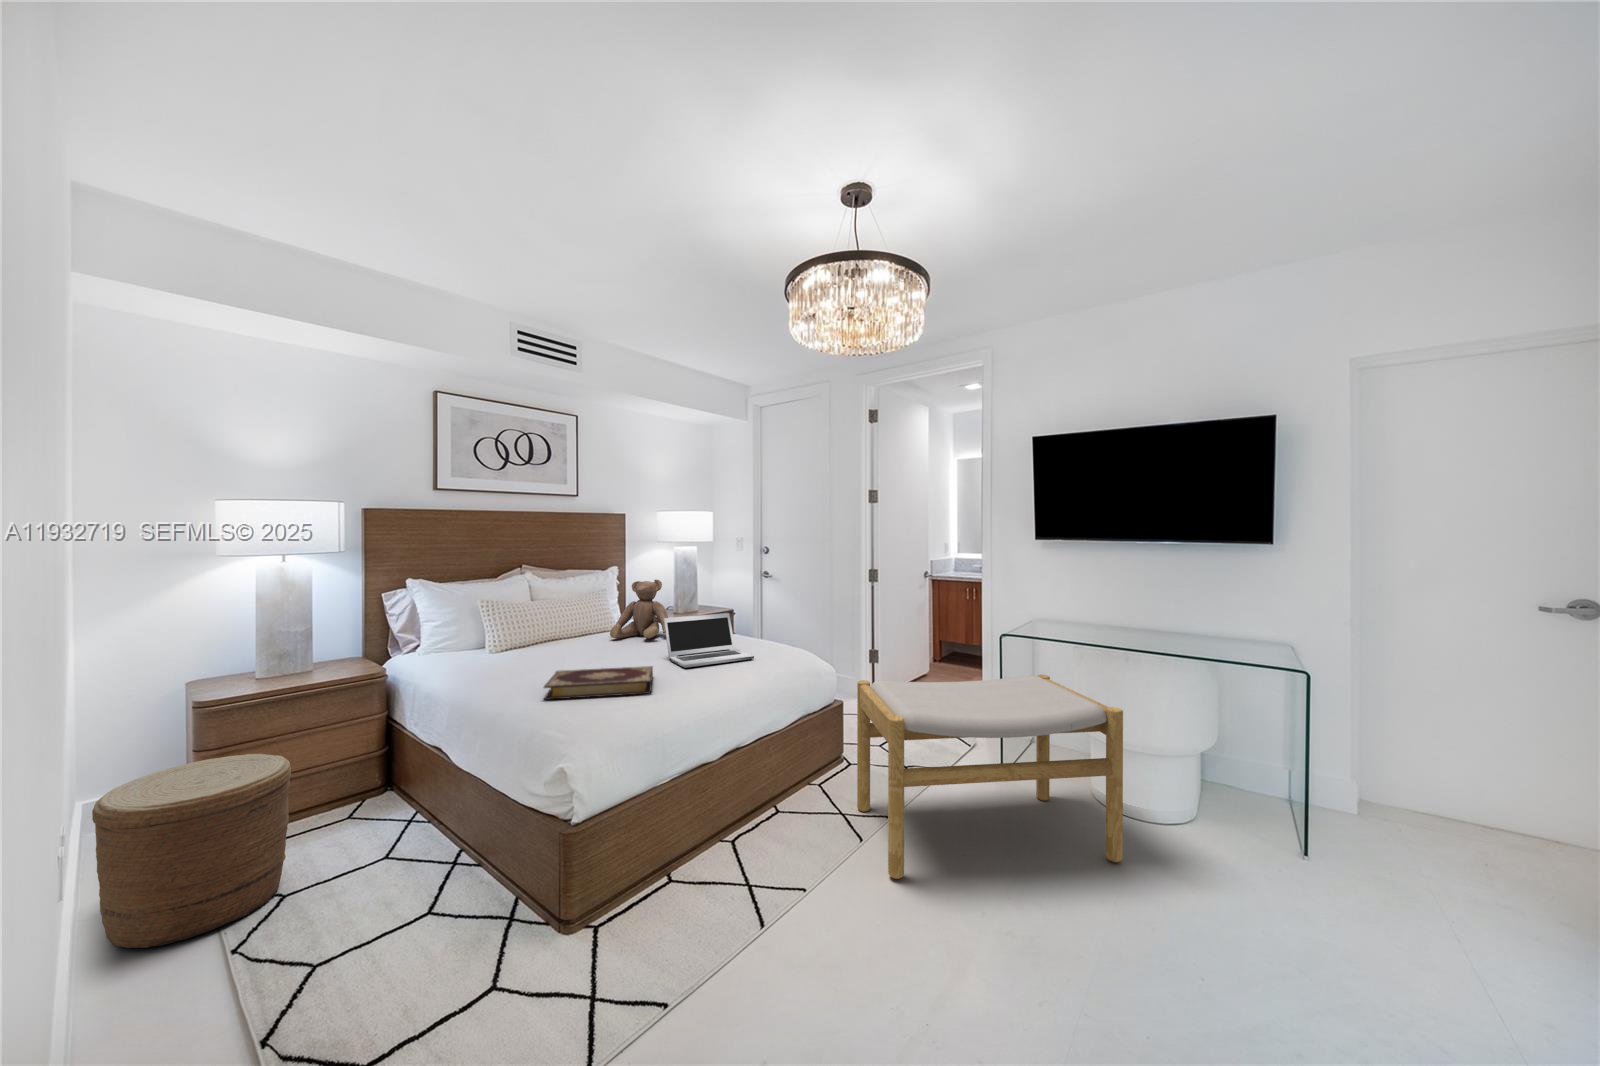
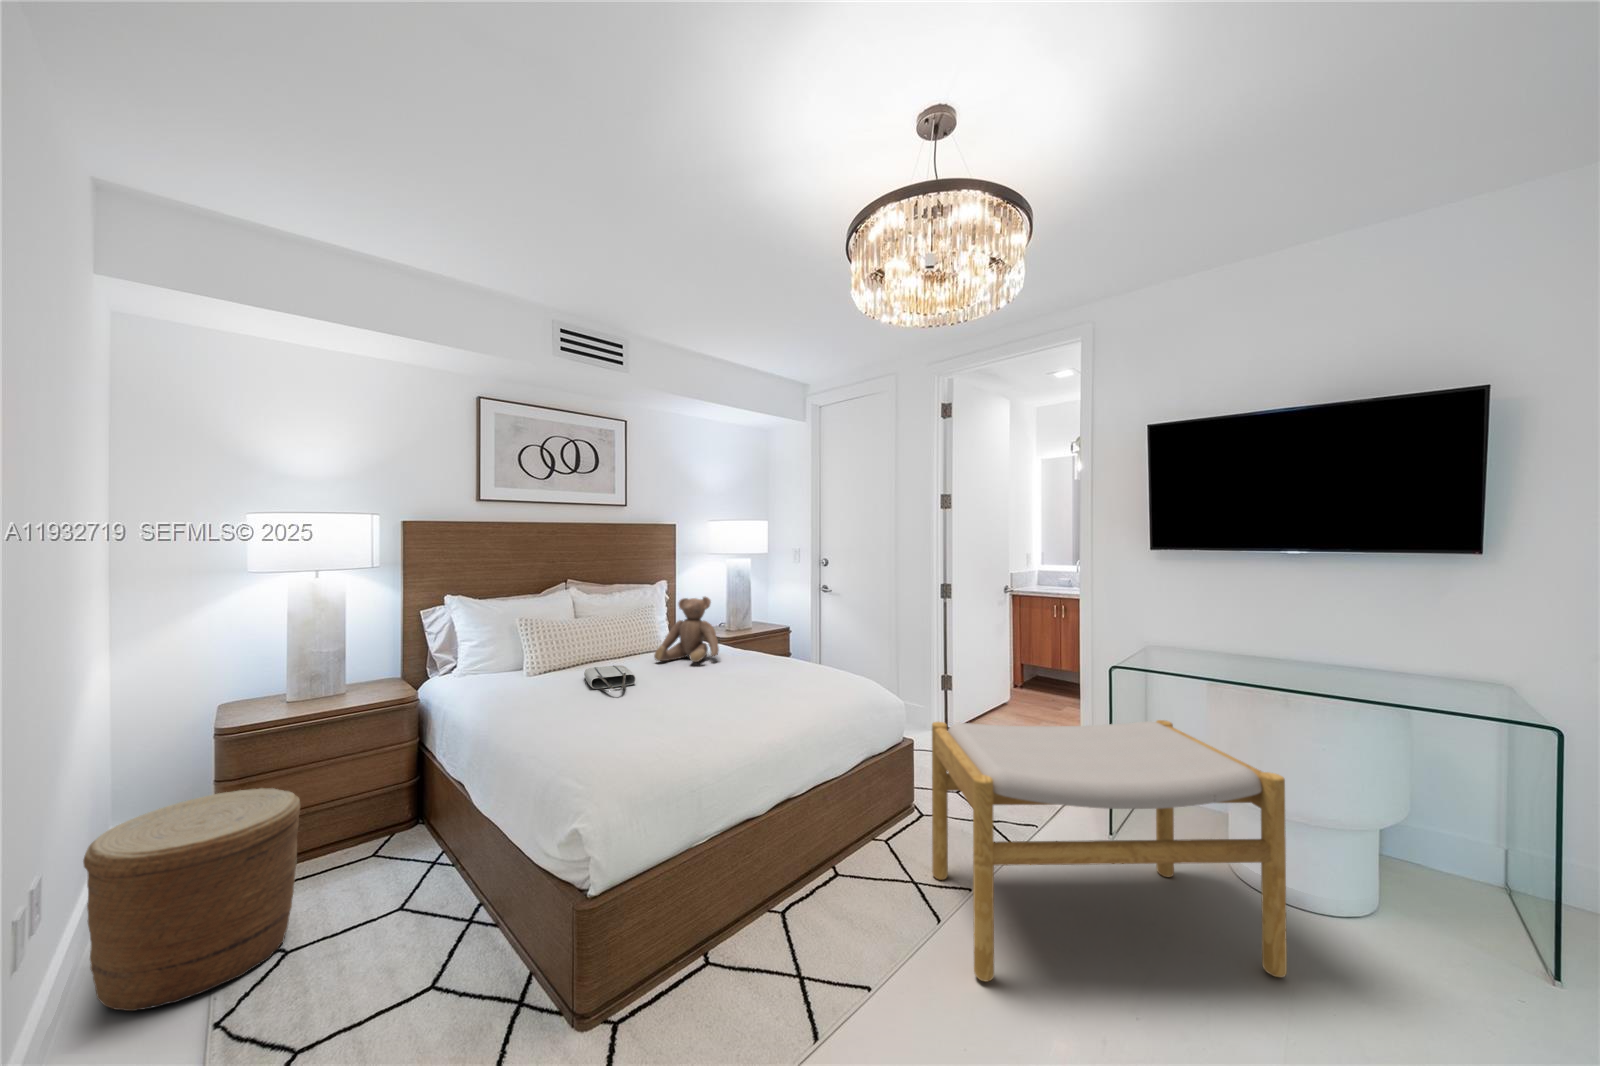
laptop: present [664,613,754,668] -> none [709,636,810,701]
tote bag: none [547,641,596,663] -> present [584,665,636,691]
book: present [544,666,653,700] -> none [567,699,693,740]

